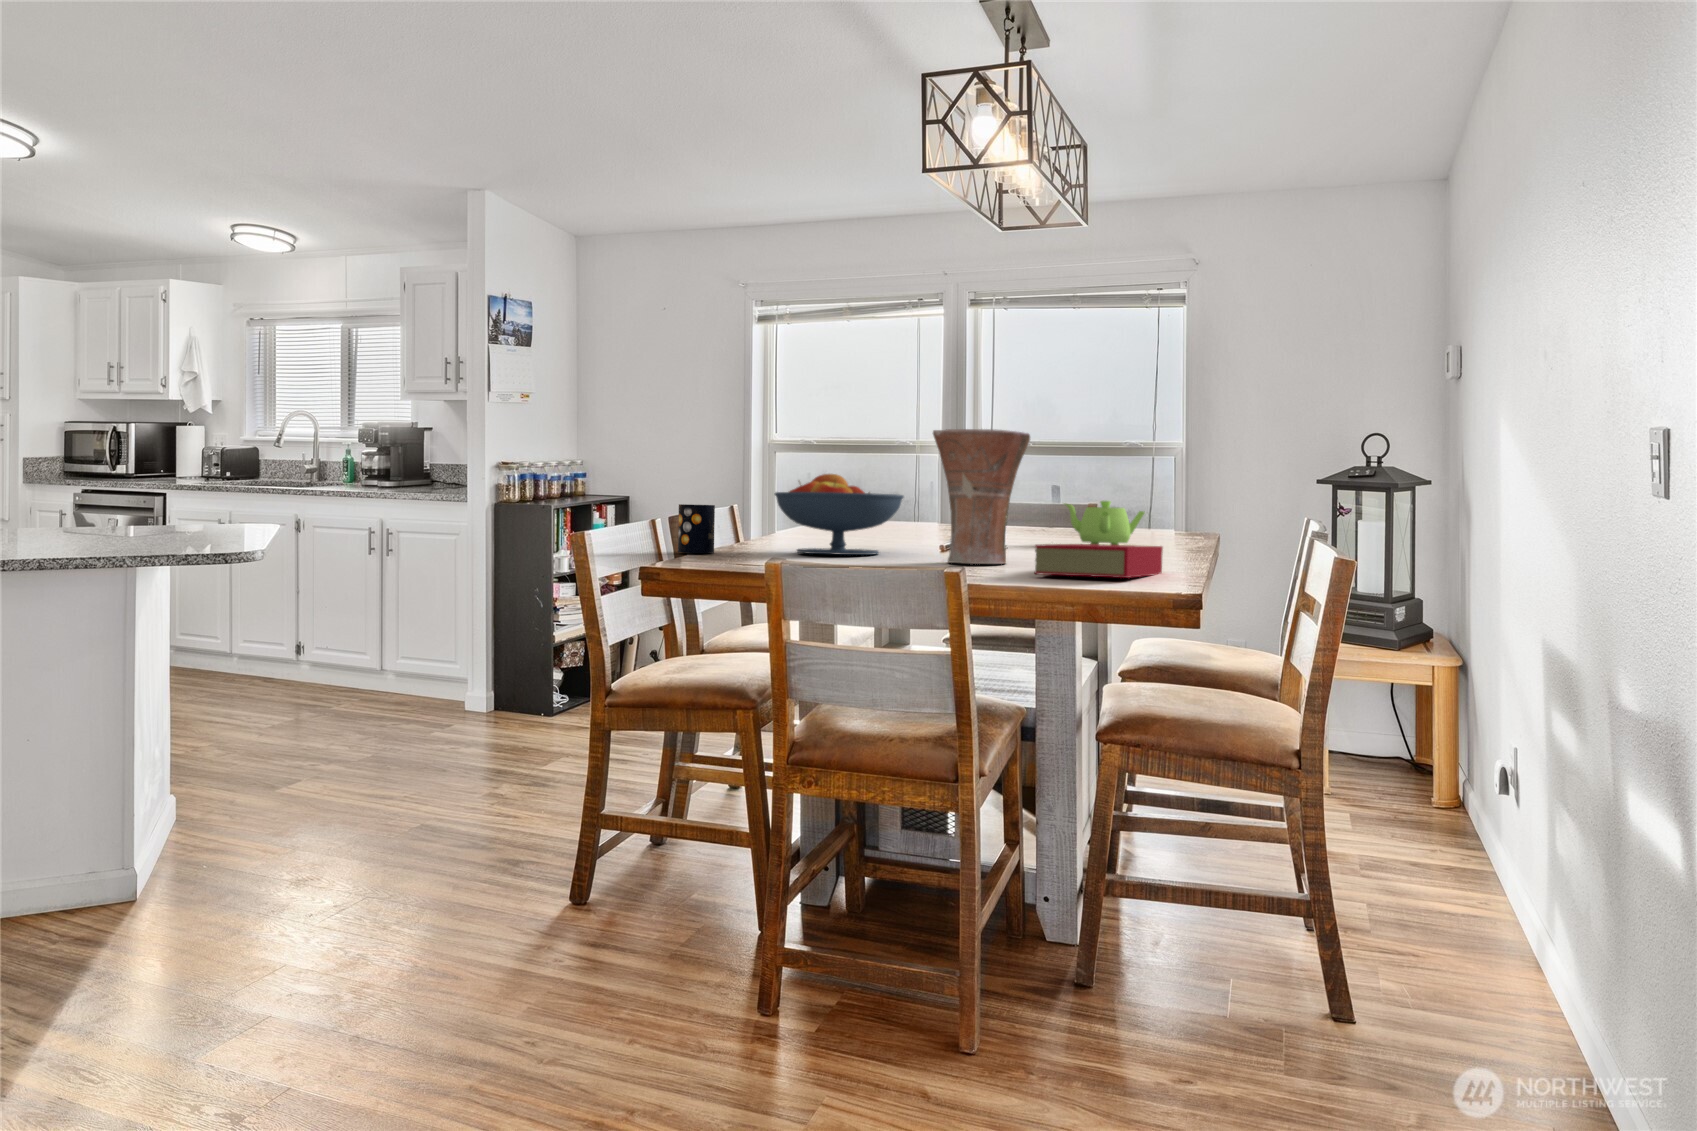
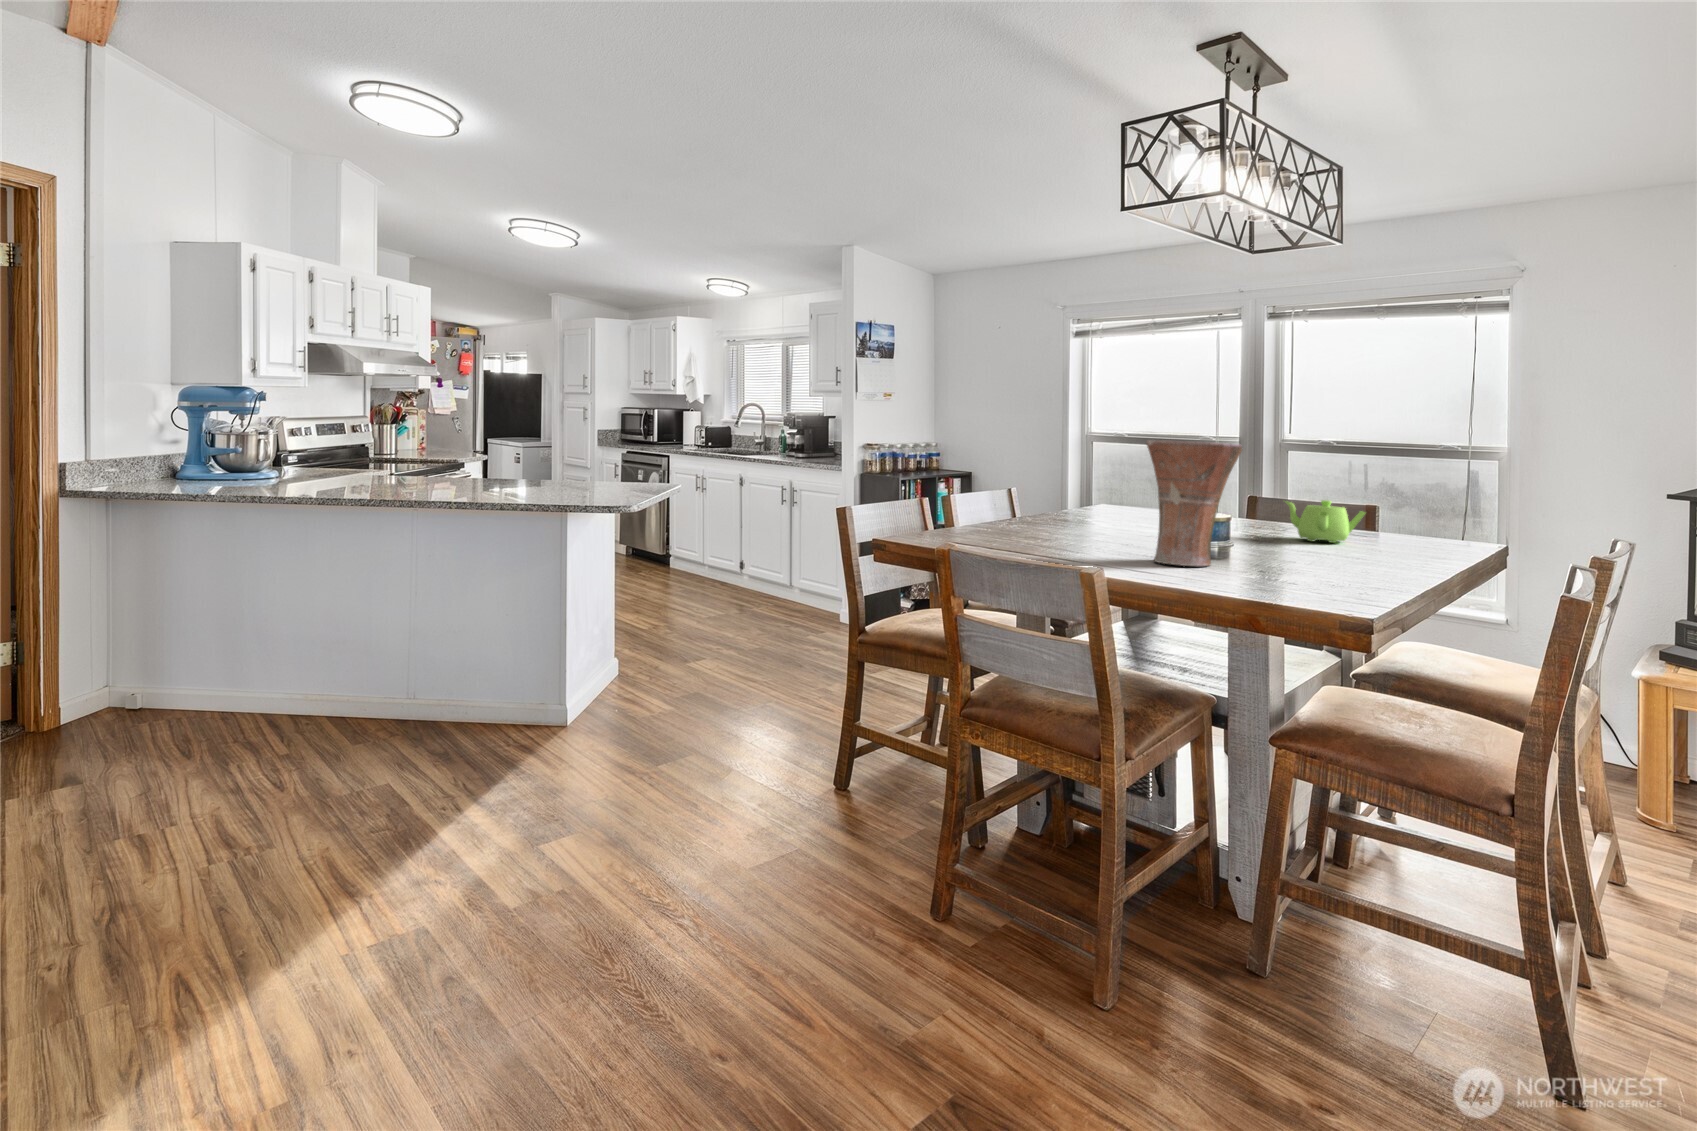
fruit bowl: present [775,474,904,555] -> none [1010,472,1125,545]
mug: present [678,504,715,553] -> none [930,495,962,536]
book: present [1035,544,1163,578] -> none [1228,554,1372,601]

